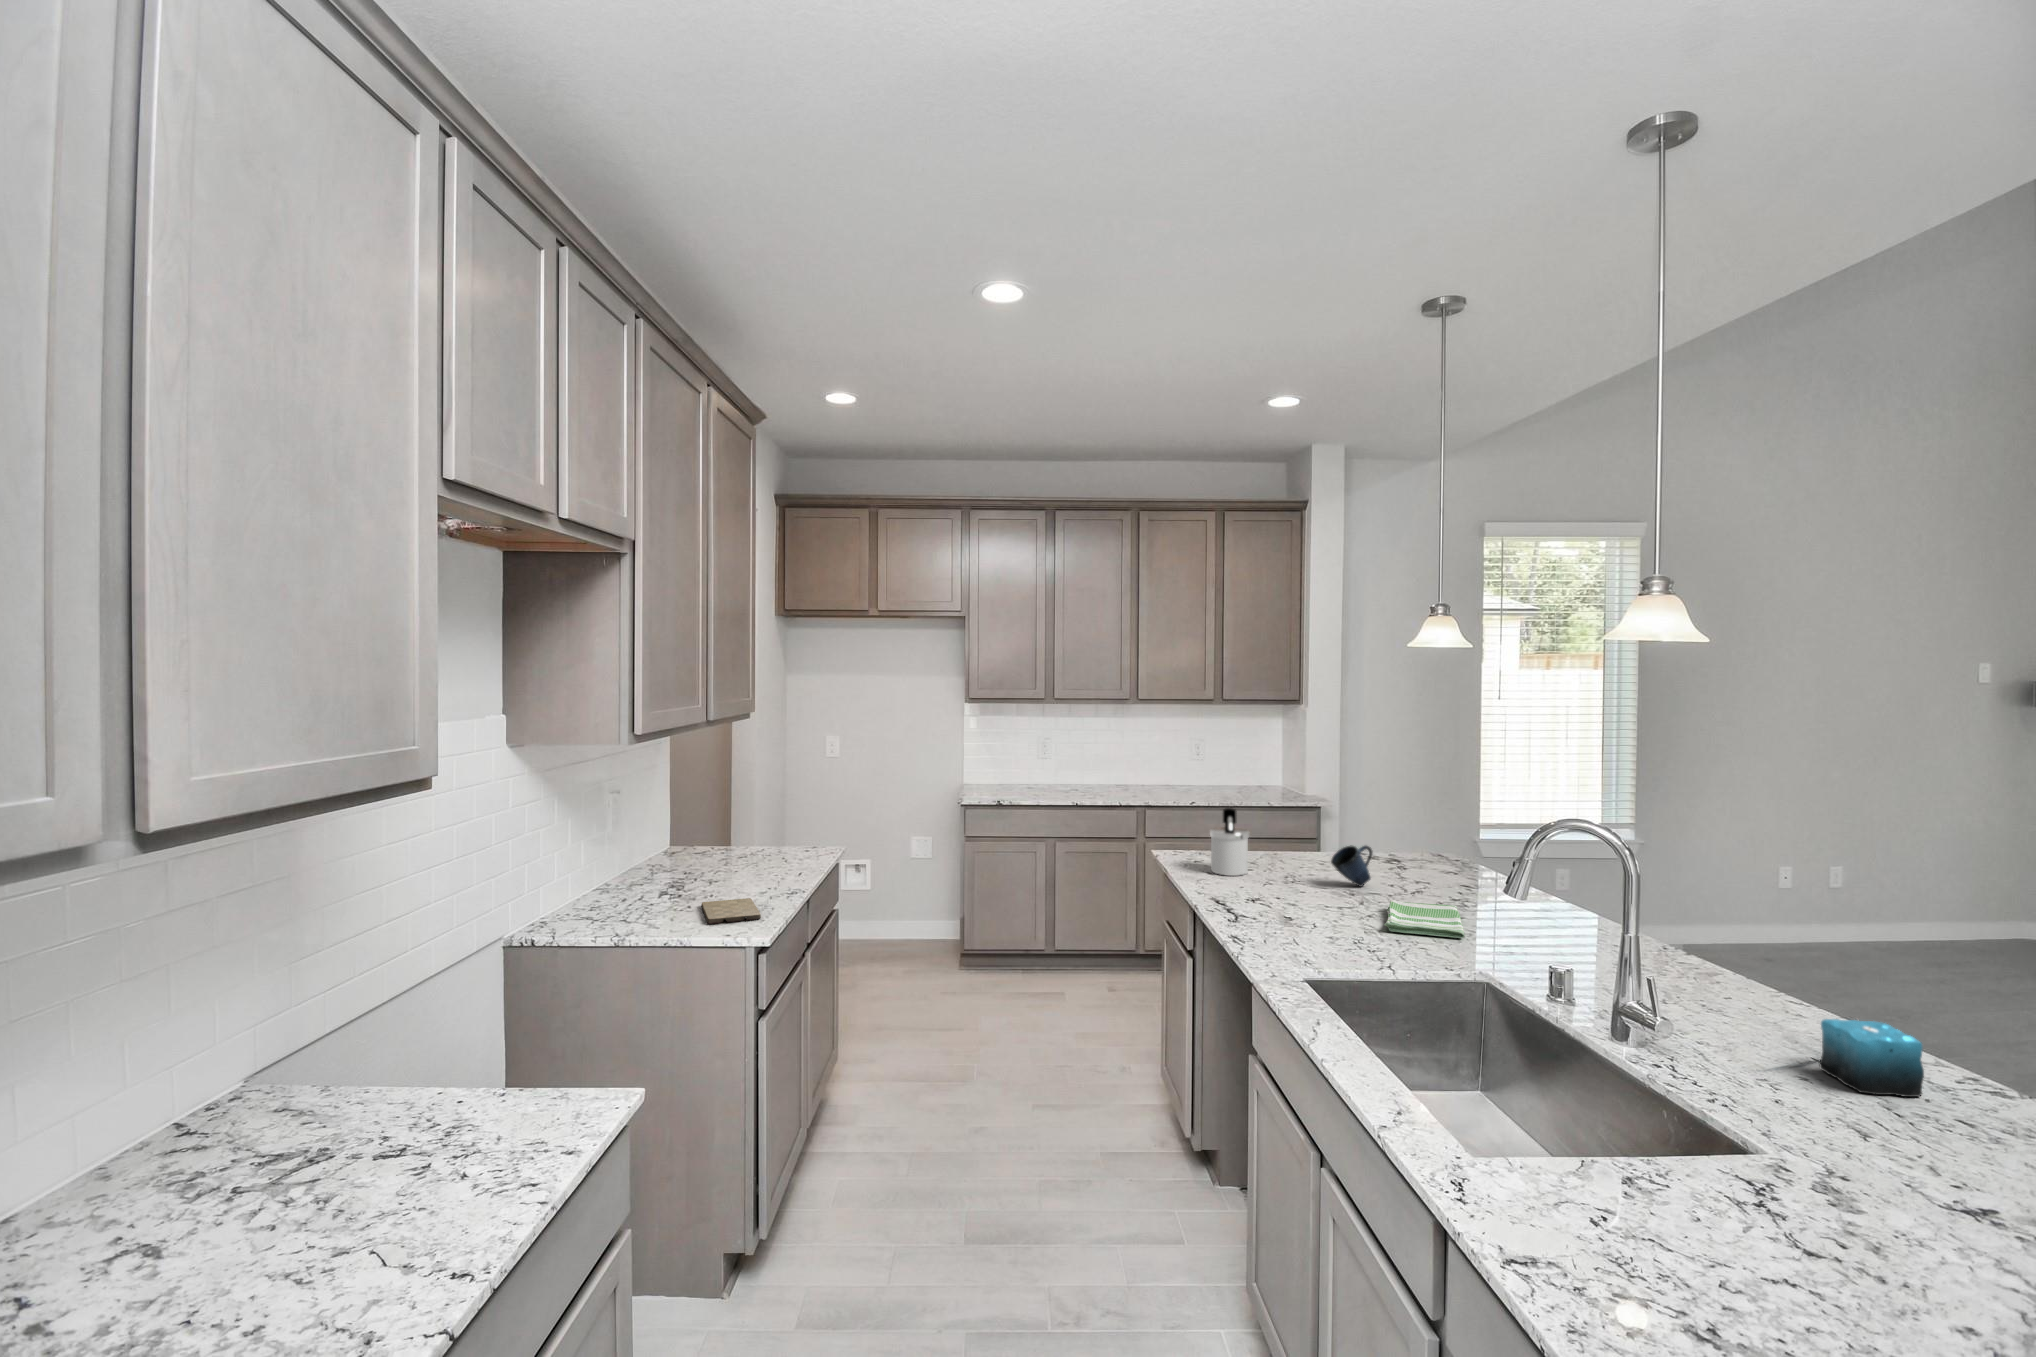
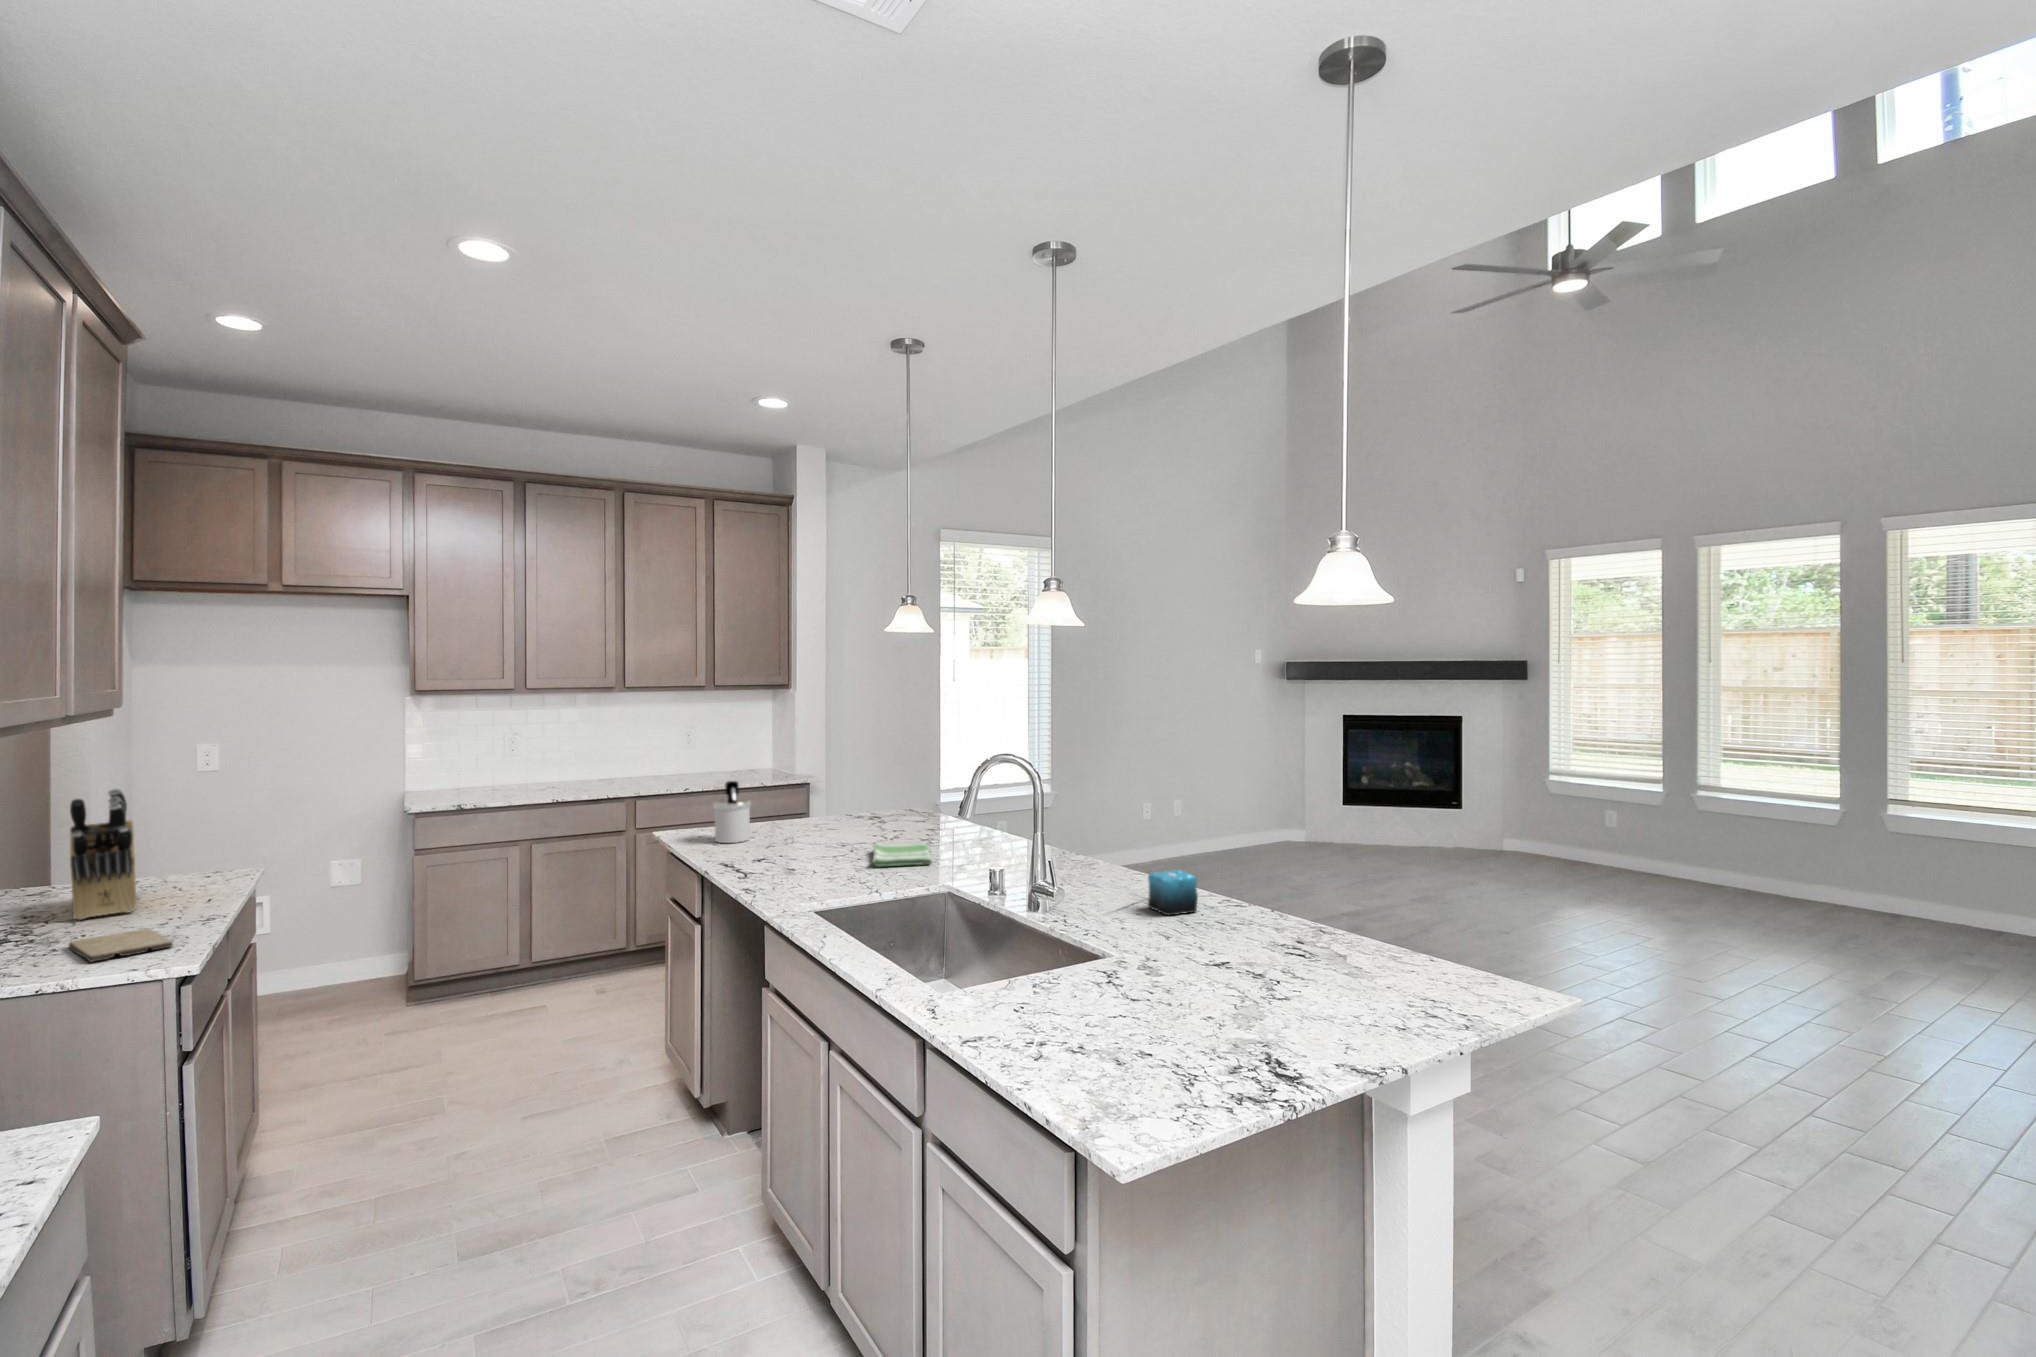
knife block: none [709,780,755,882] -> present [70,789,136,920]
mug: present [1331,846,1372,887] -> none [825,802,859,839]

